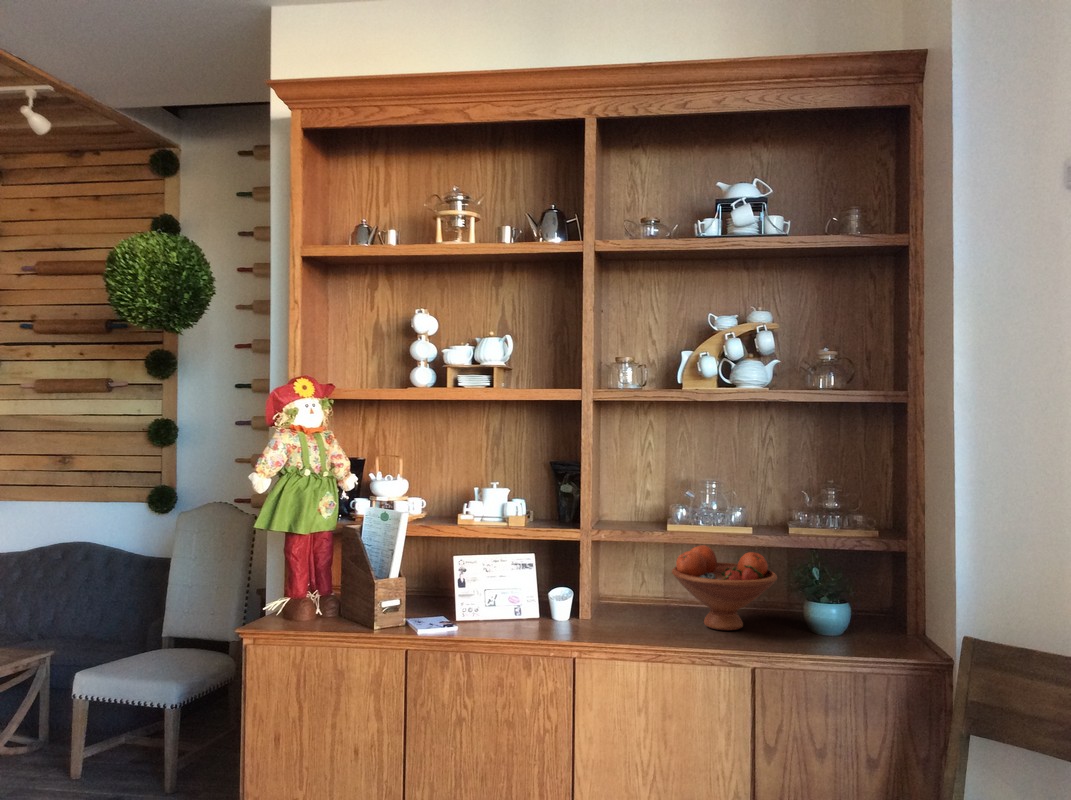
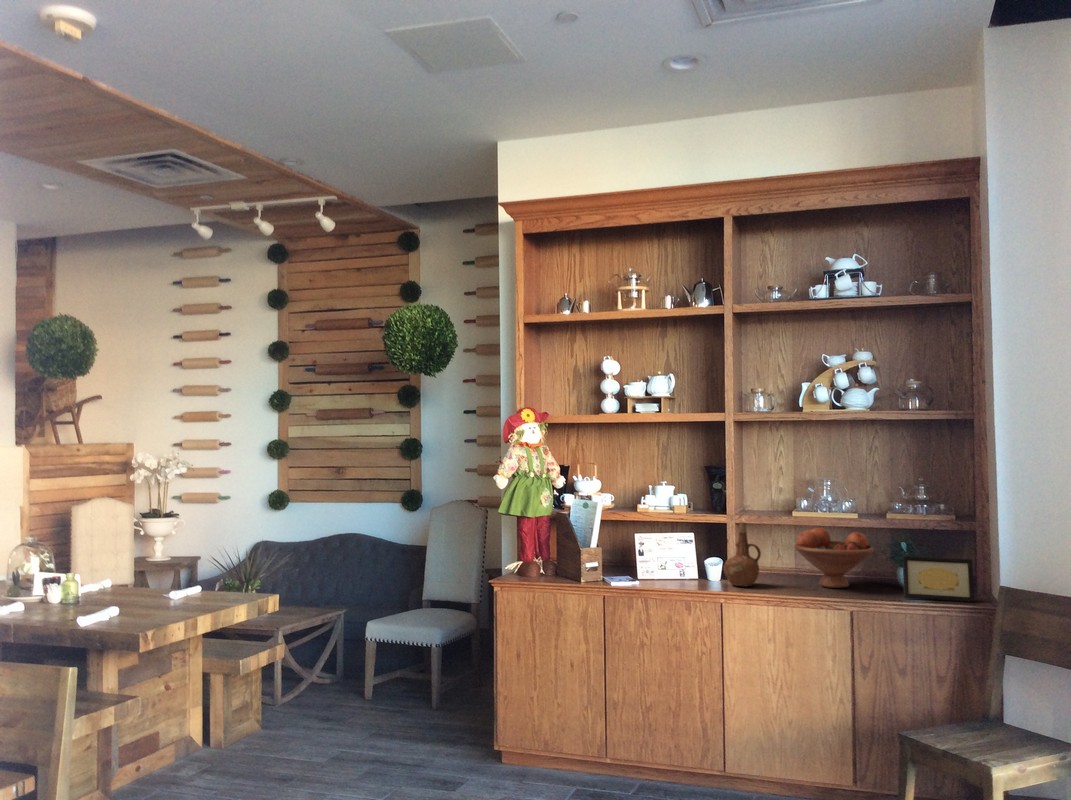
ceramic pitcher: none [578,541,629,632] -> present [724,523,761,586]
picture frame: none [820,588,916,651] -> present [903,556,975,602]

